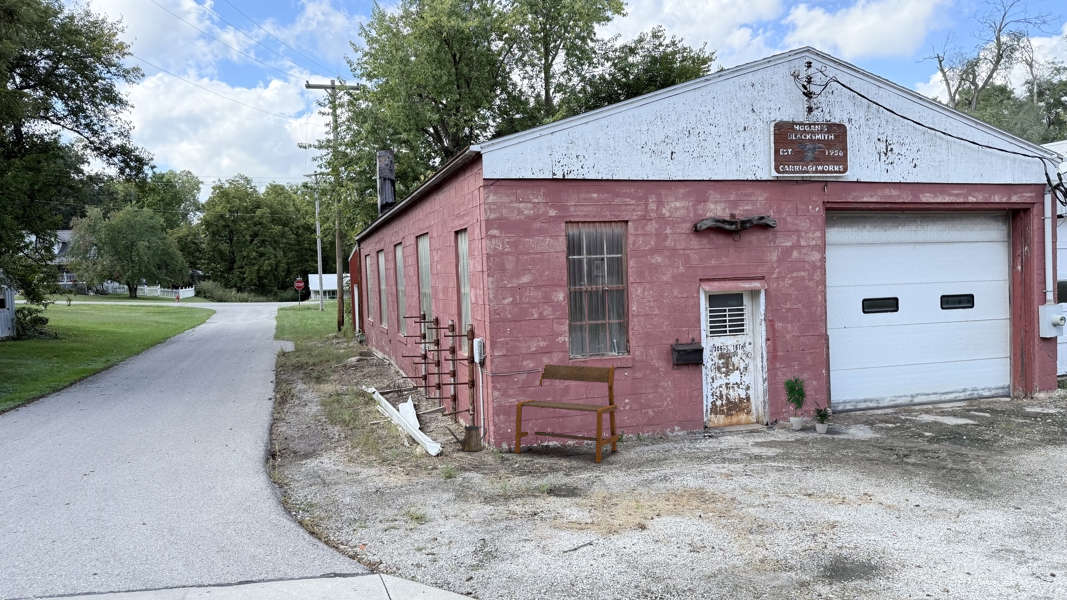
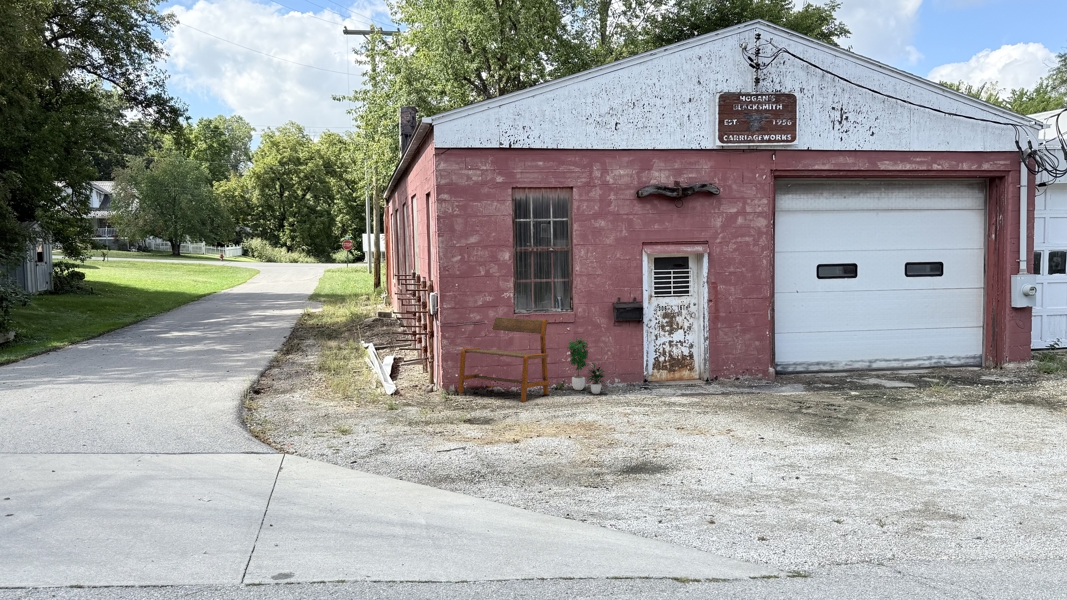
potted plant: present [784,376,833,434] -> present [568,338,605,394]
watering can: present [444,425,487,451] -> none [398,367,438,390]

